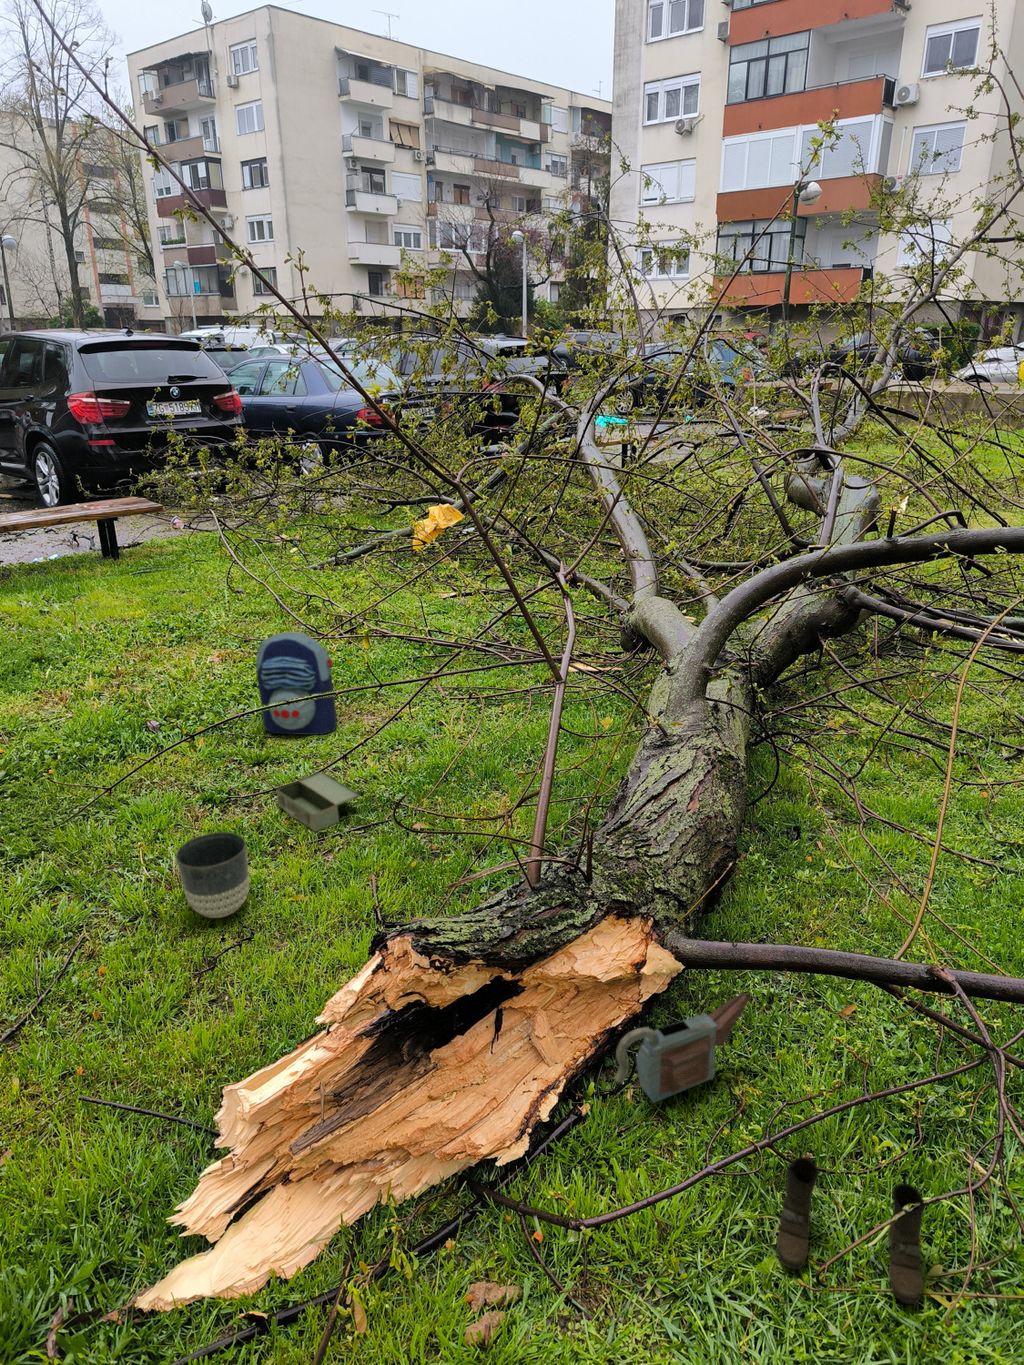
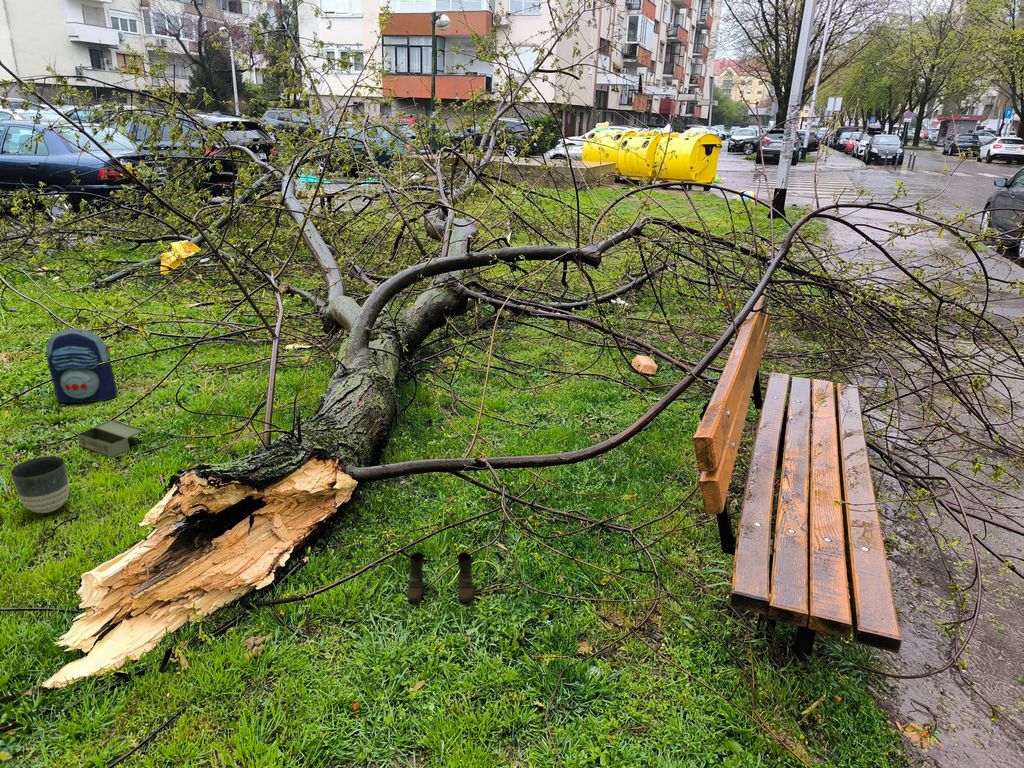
watering can: present [614,993,751,1103] -> none [321,489,393,553]

